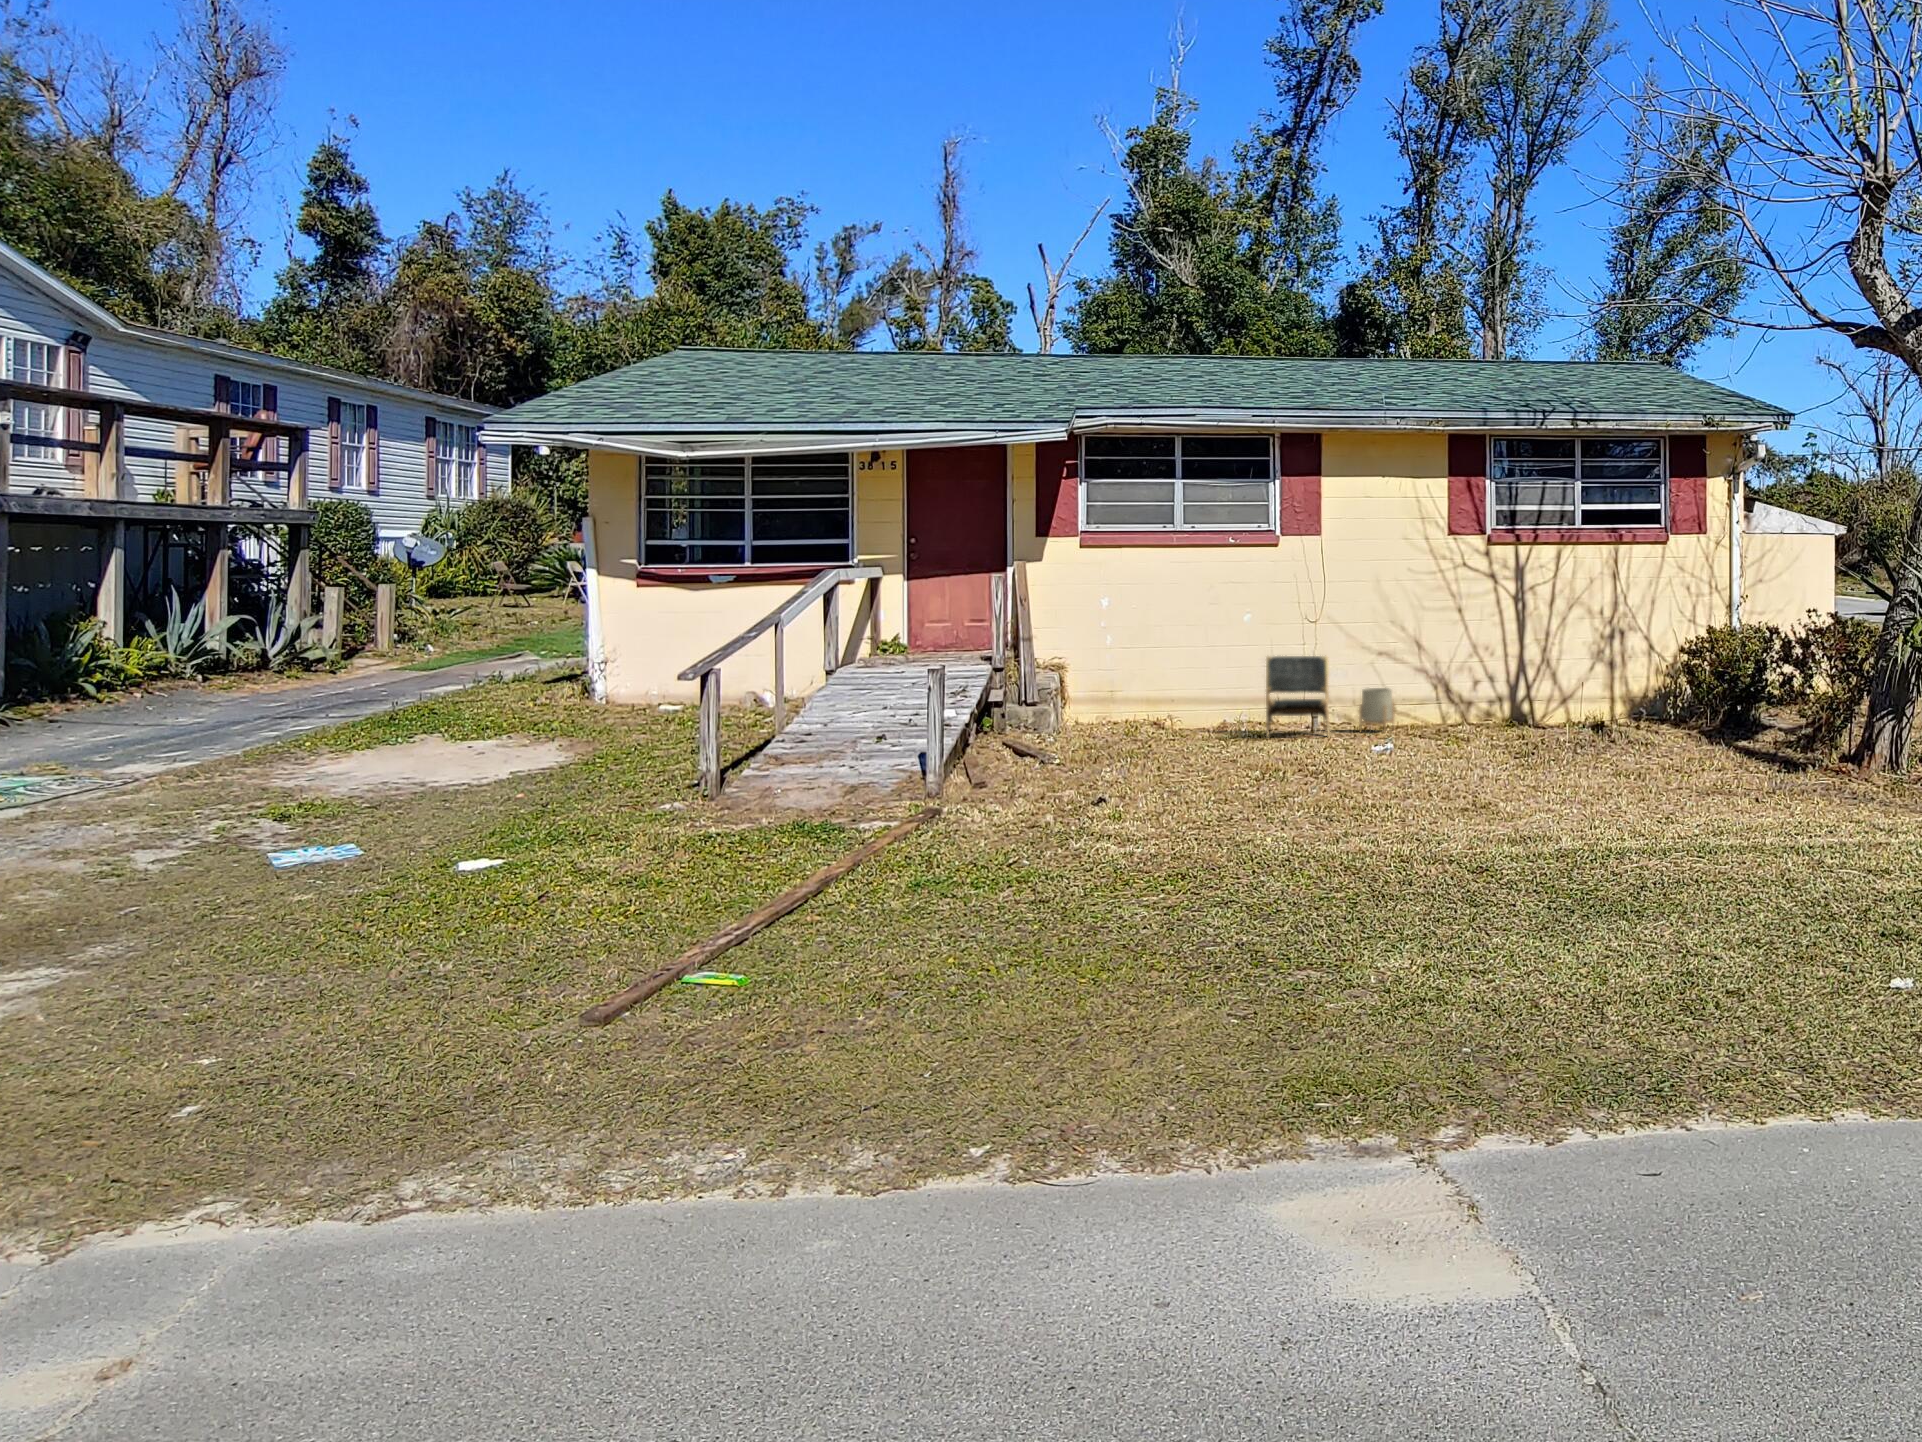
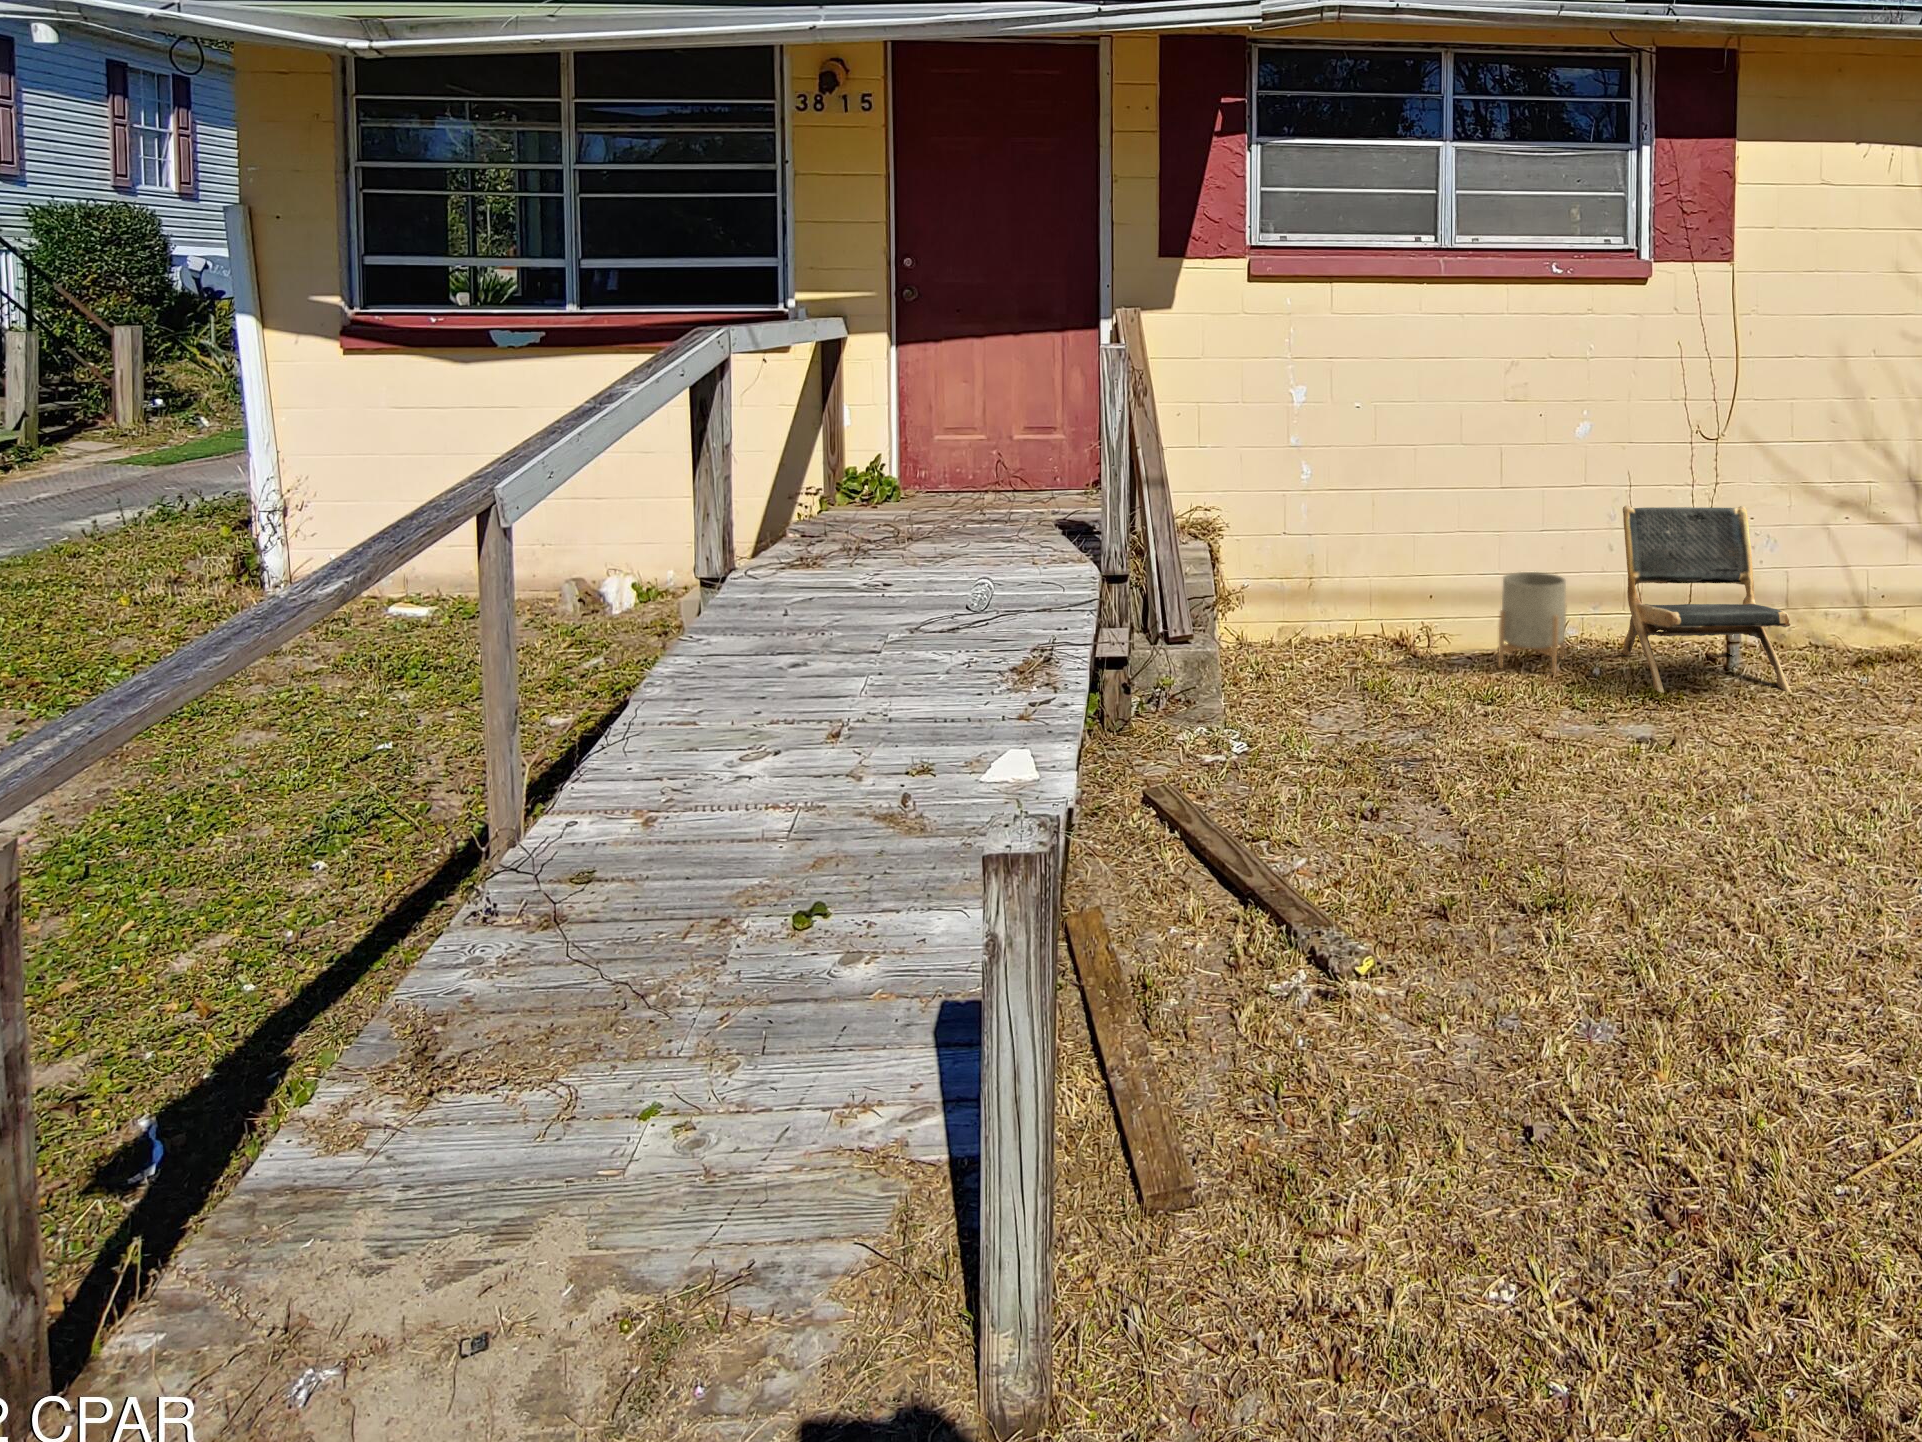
planter: present [1359,688,1395,731] -> present [1498,572,1567,674]

